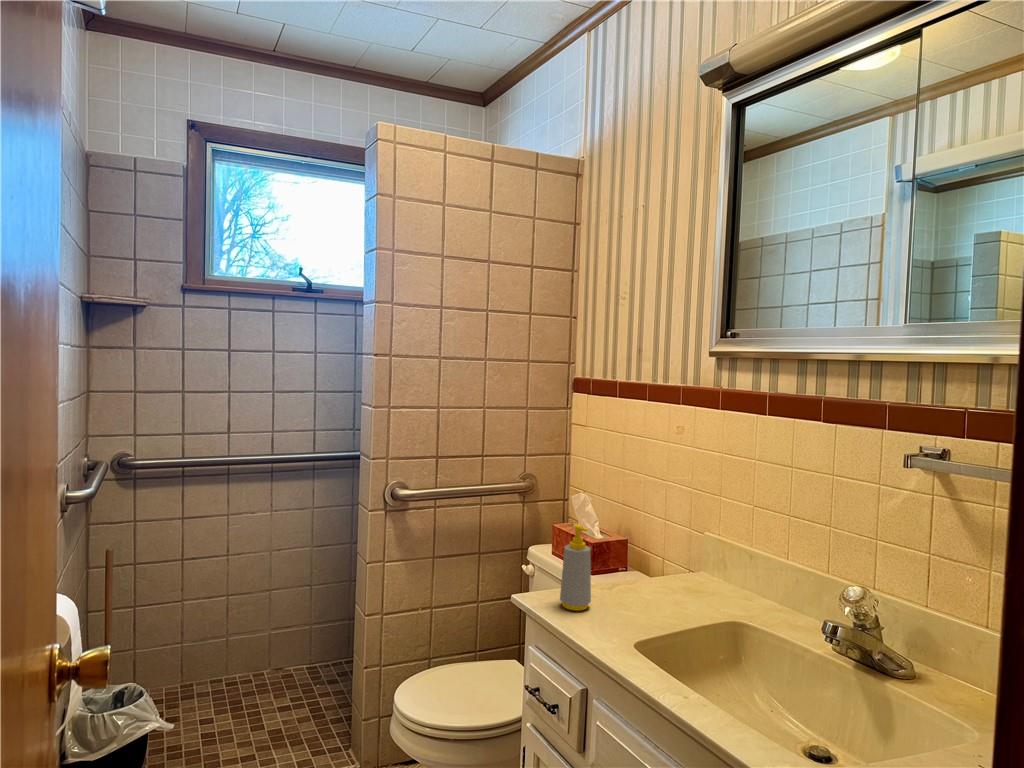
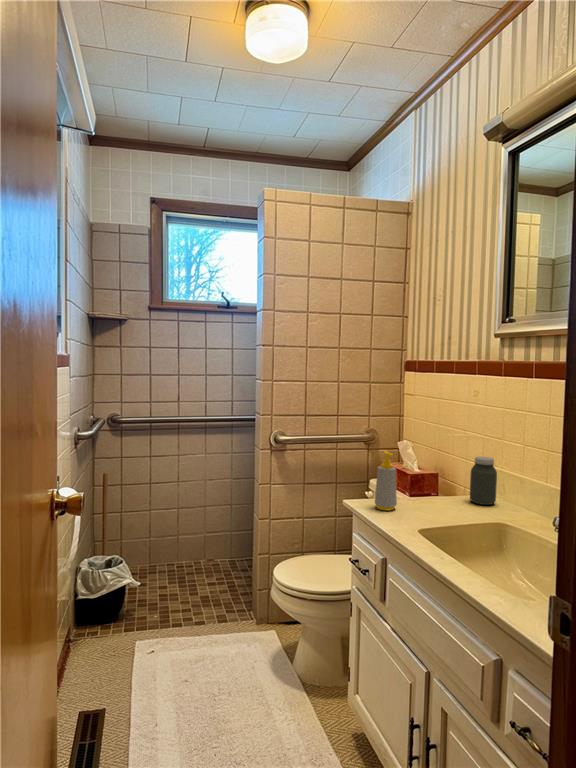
jar: none [682,522,718,590] -> present [470,457,497,505]

